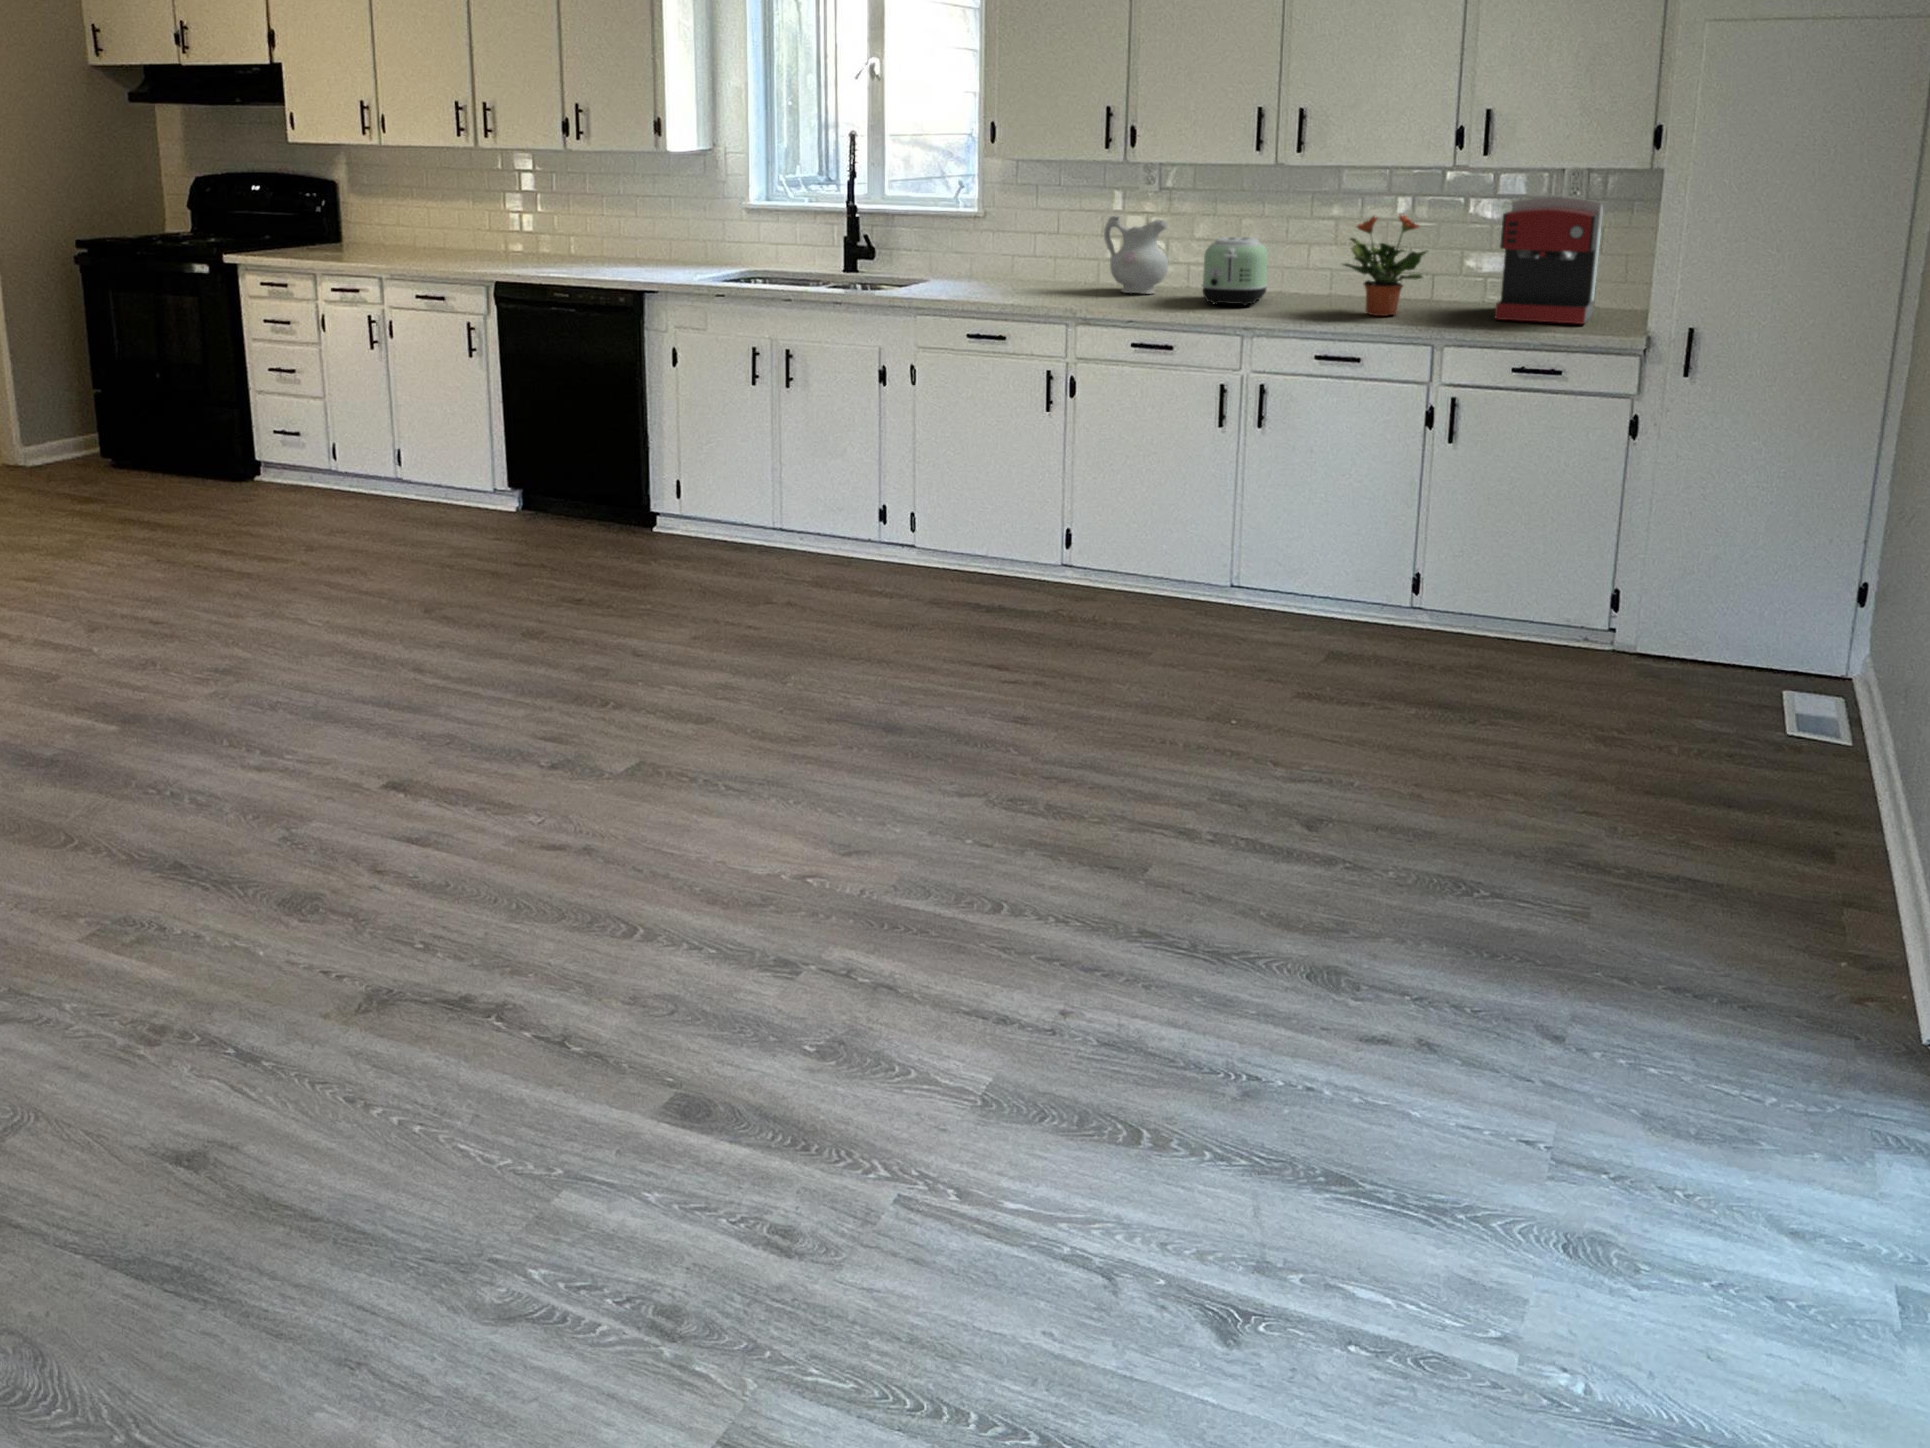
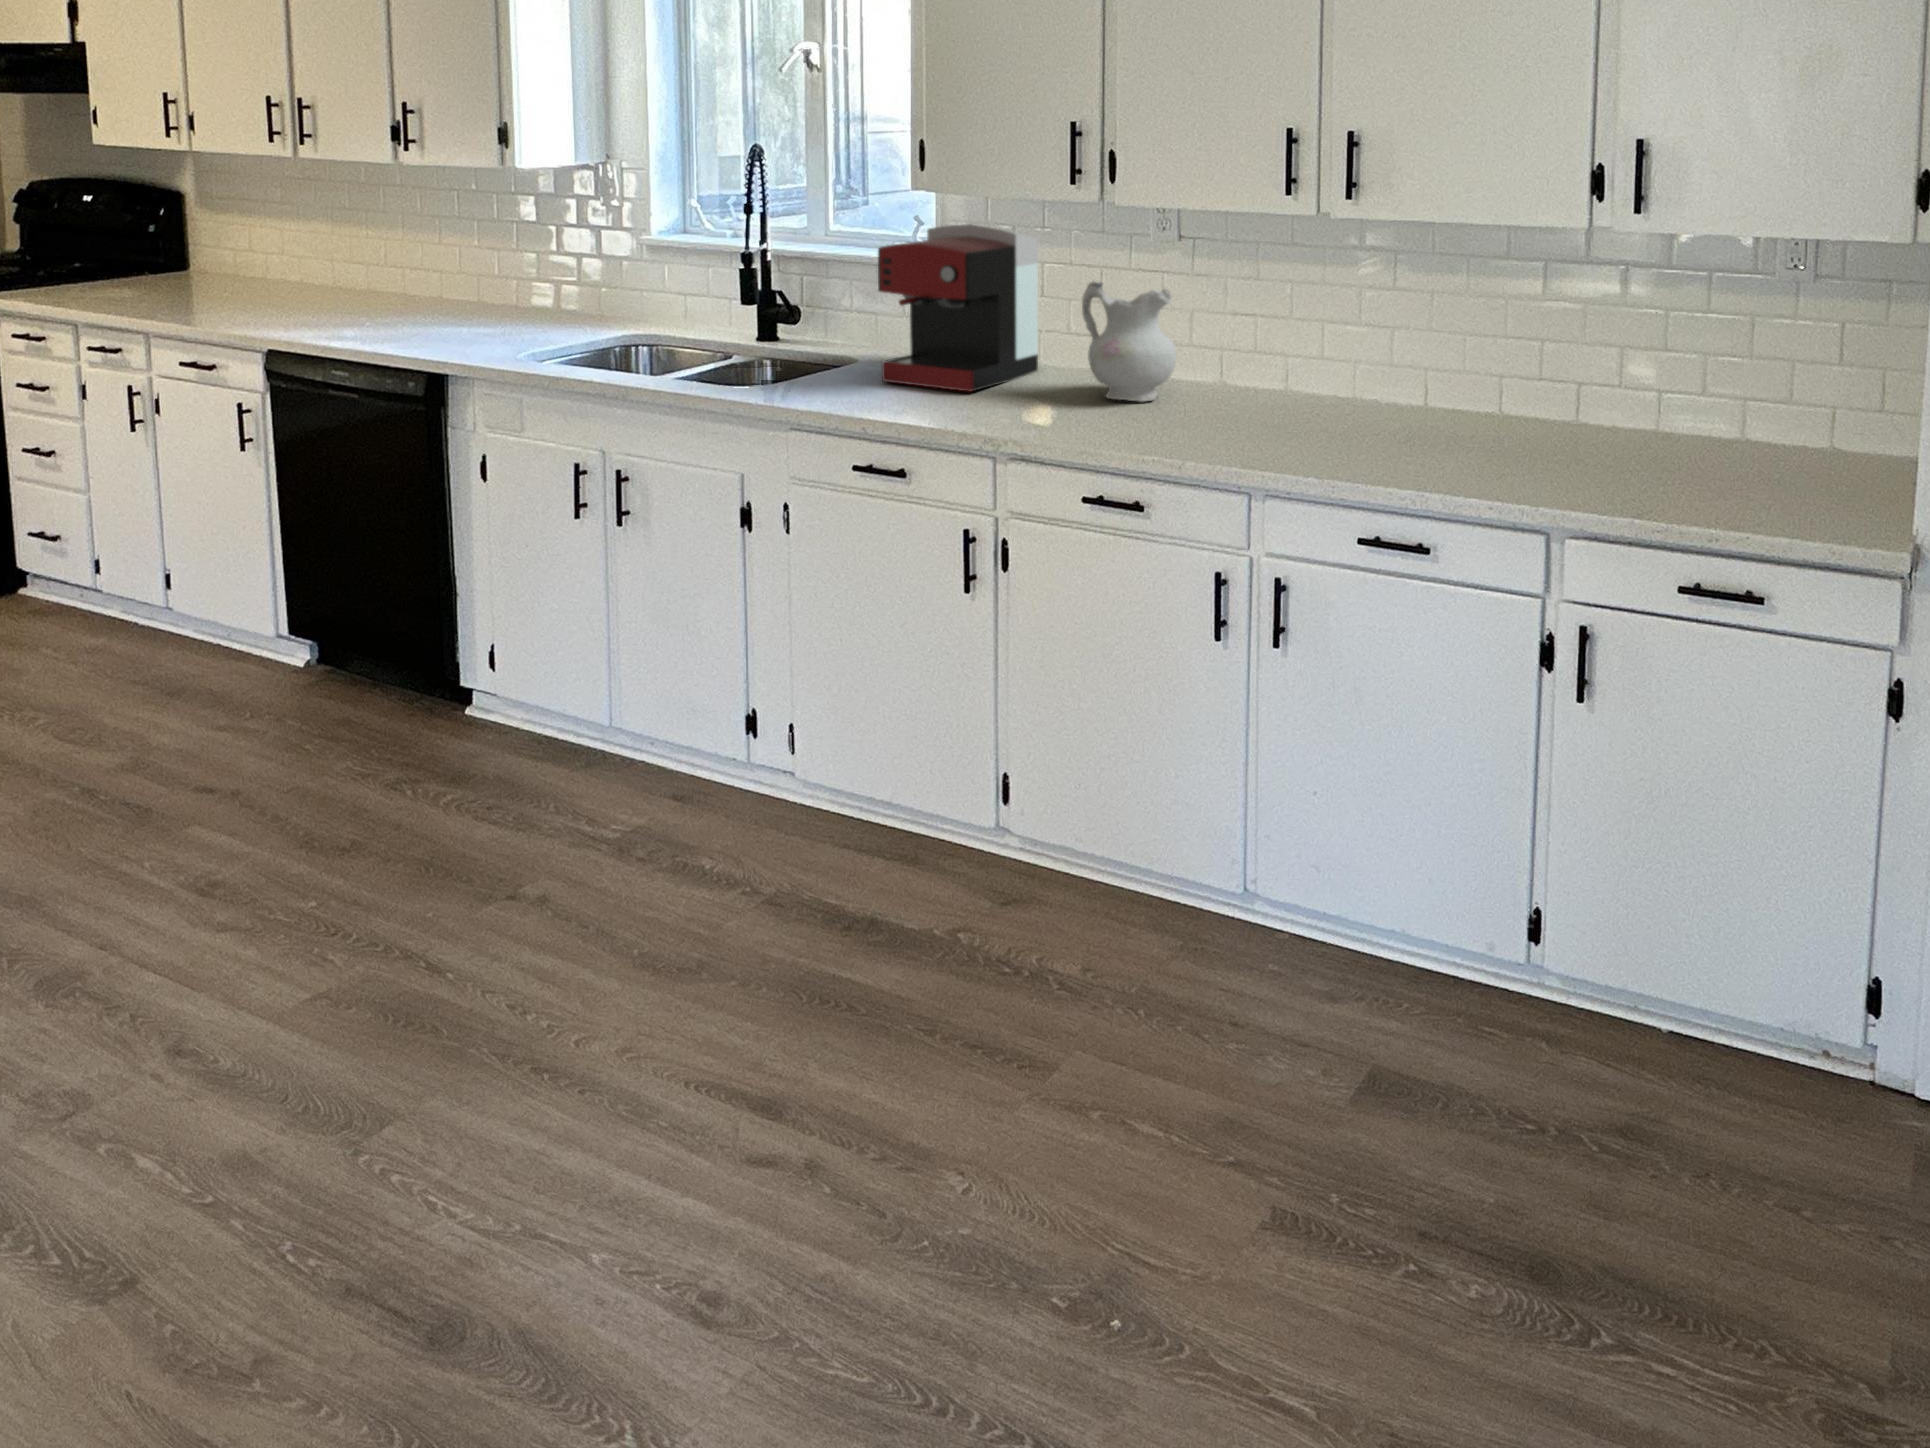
coffee maker: present [1495,197,1603,324] -> present [878,224,1038,392]
potted plant: present [1343,215,1427,316] -> none [1406,302,1553,468]
toaster: present [1202,237,1268,305] -> none [1206,321,1316,435]

